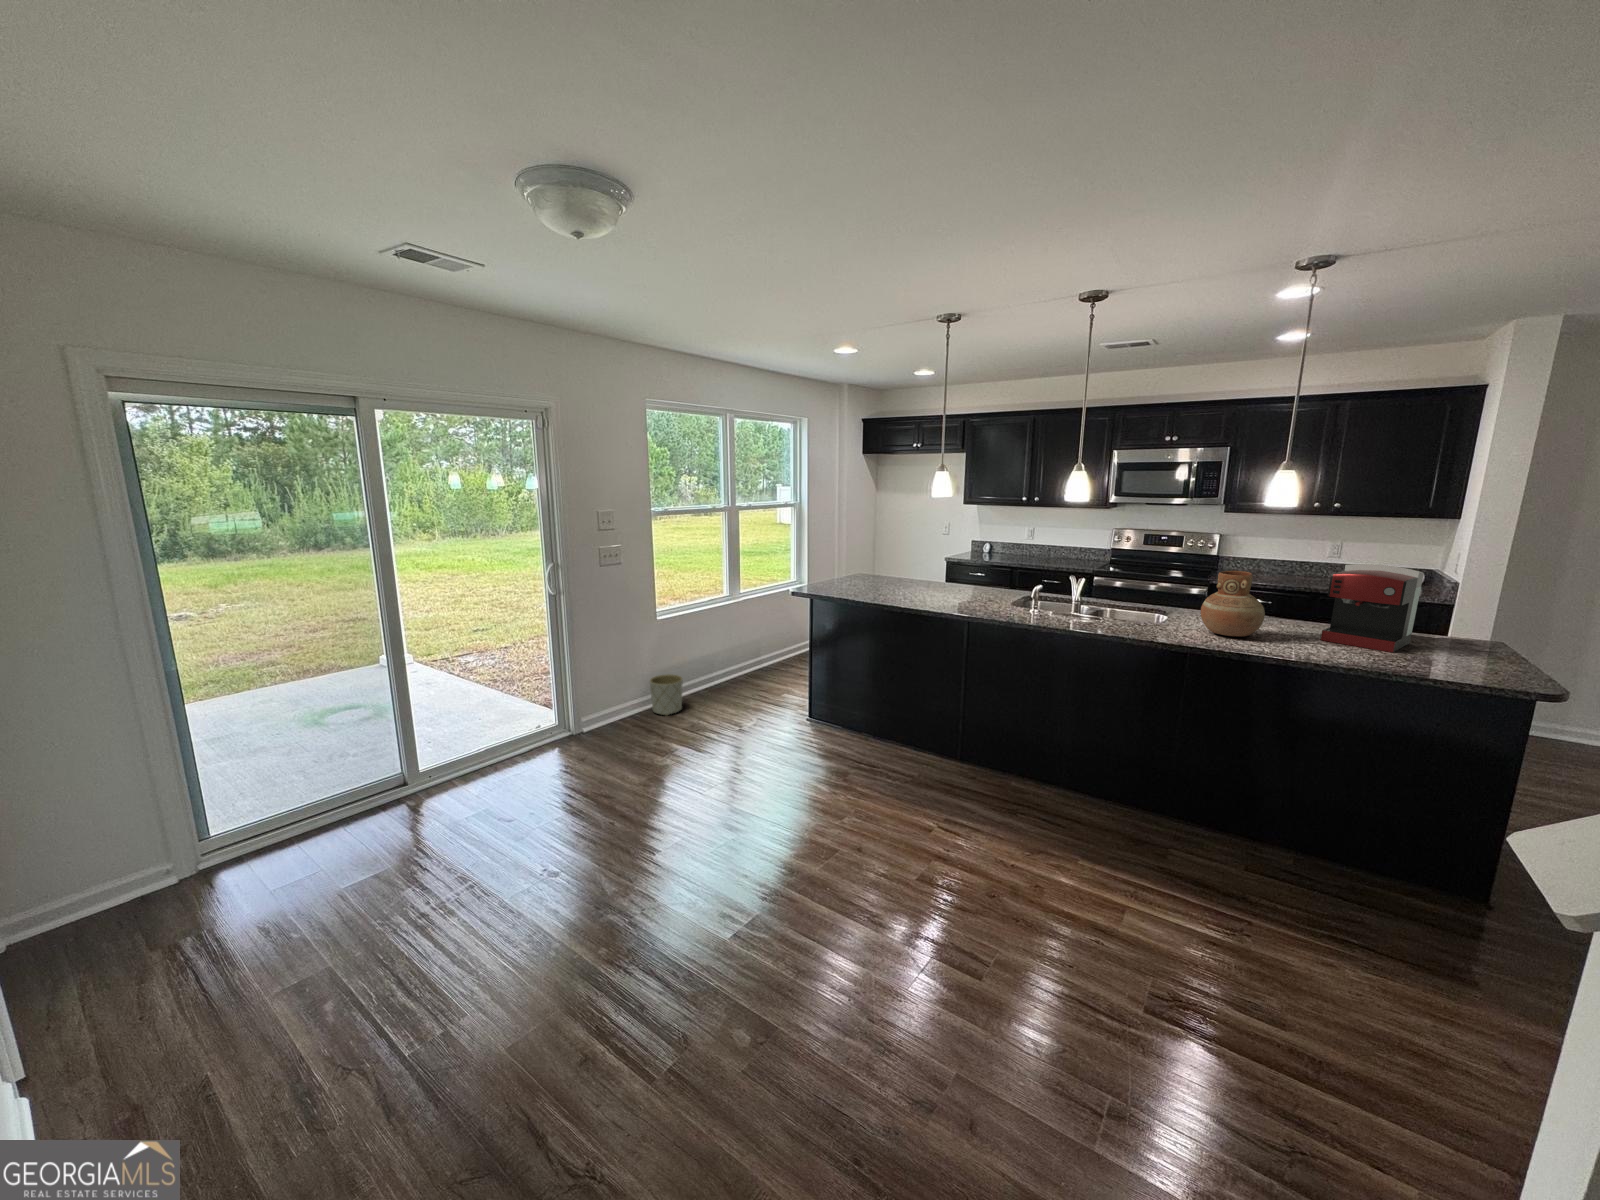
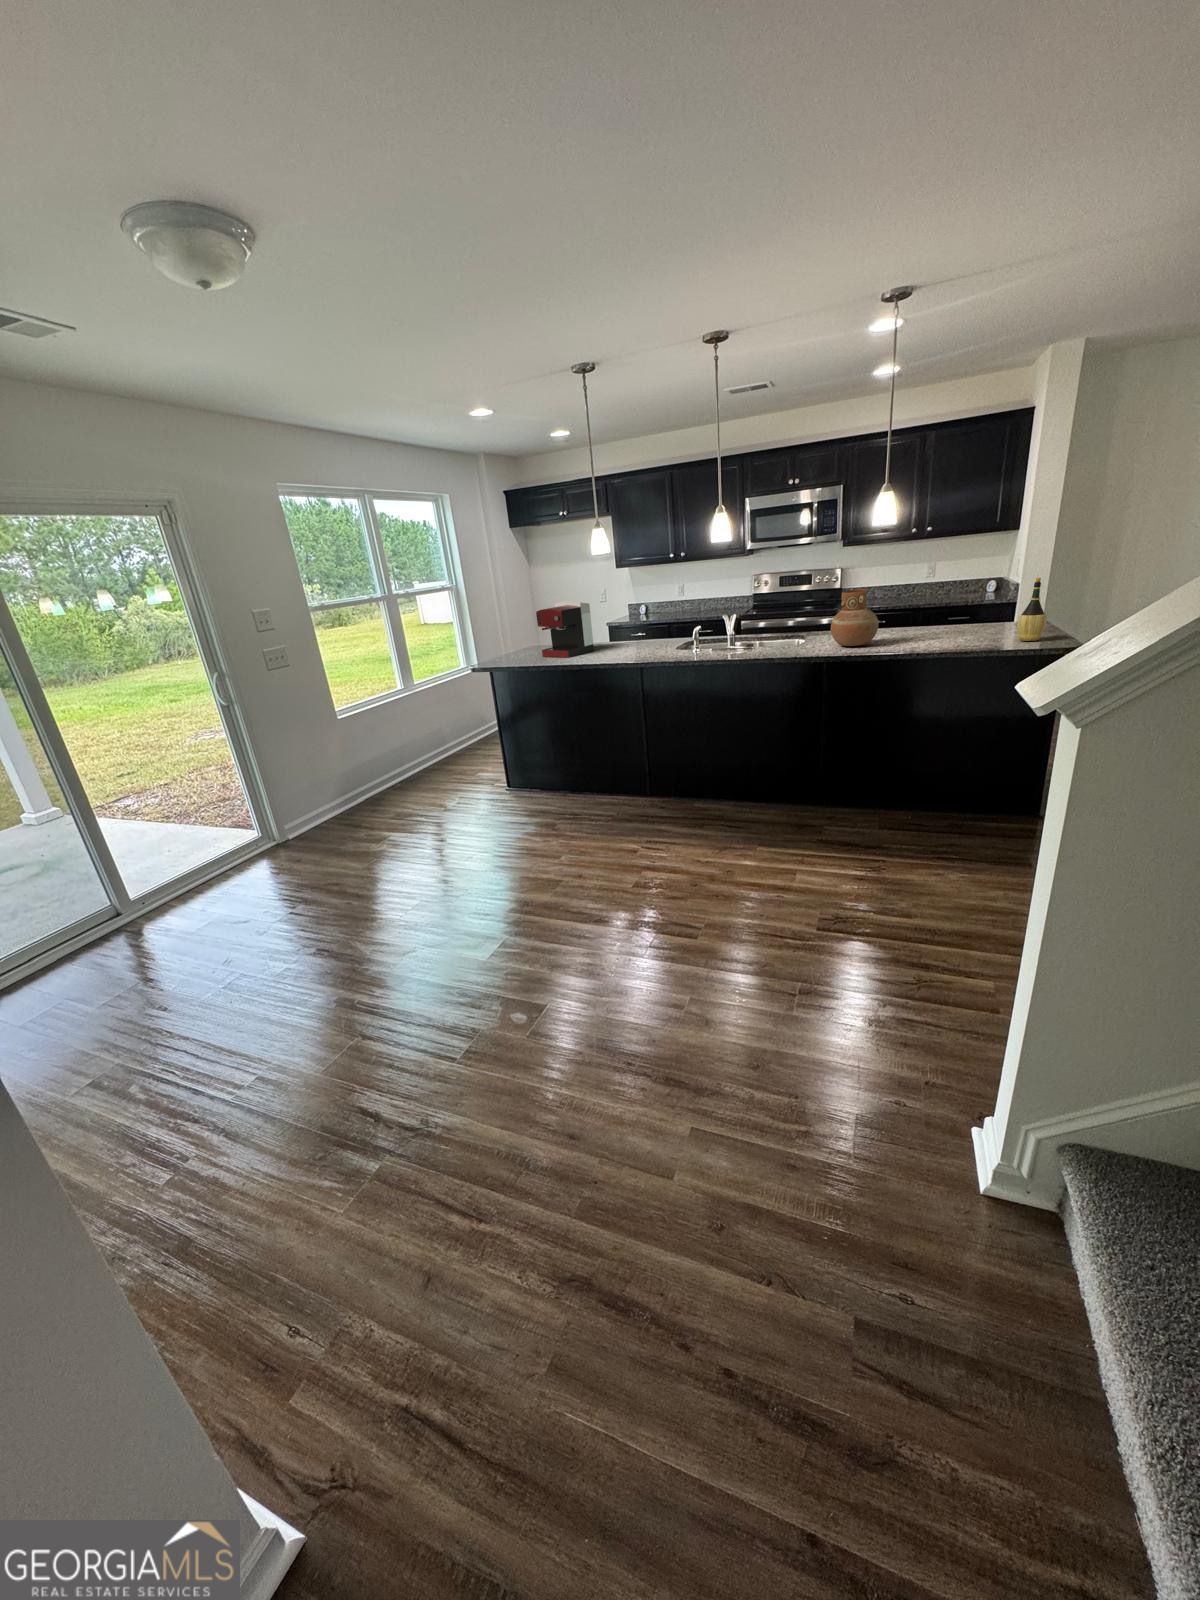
coffee maker: present [1321,564,1424,652] -> present [536,601,594,658]
wine bottle: none [1467,593,1515,672] -> present [1017,578,1047,641]
planter: present [650,674,683,715] -> none [345,772,383,812]

